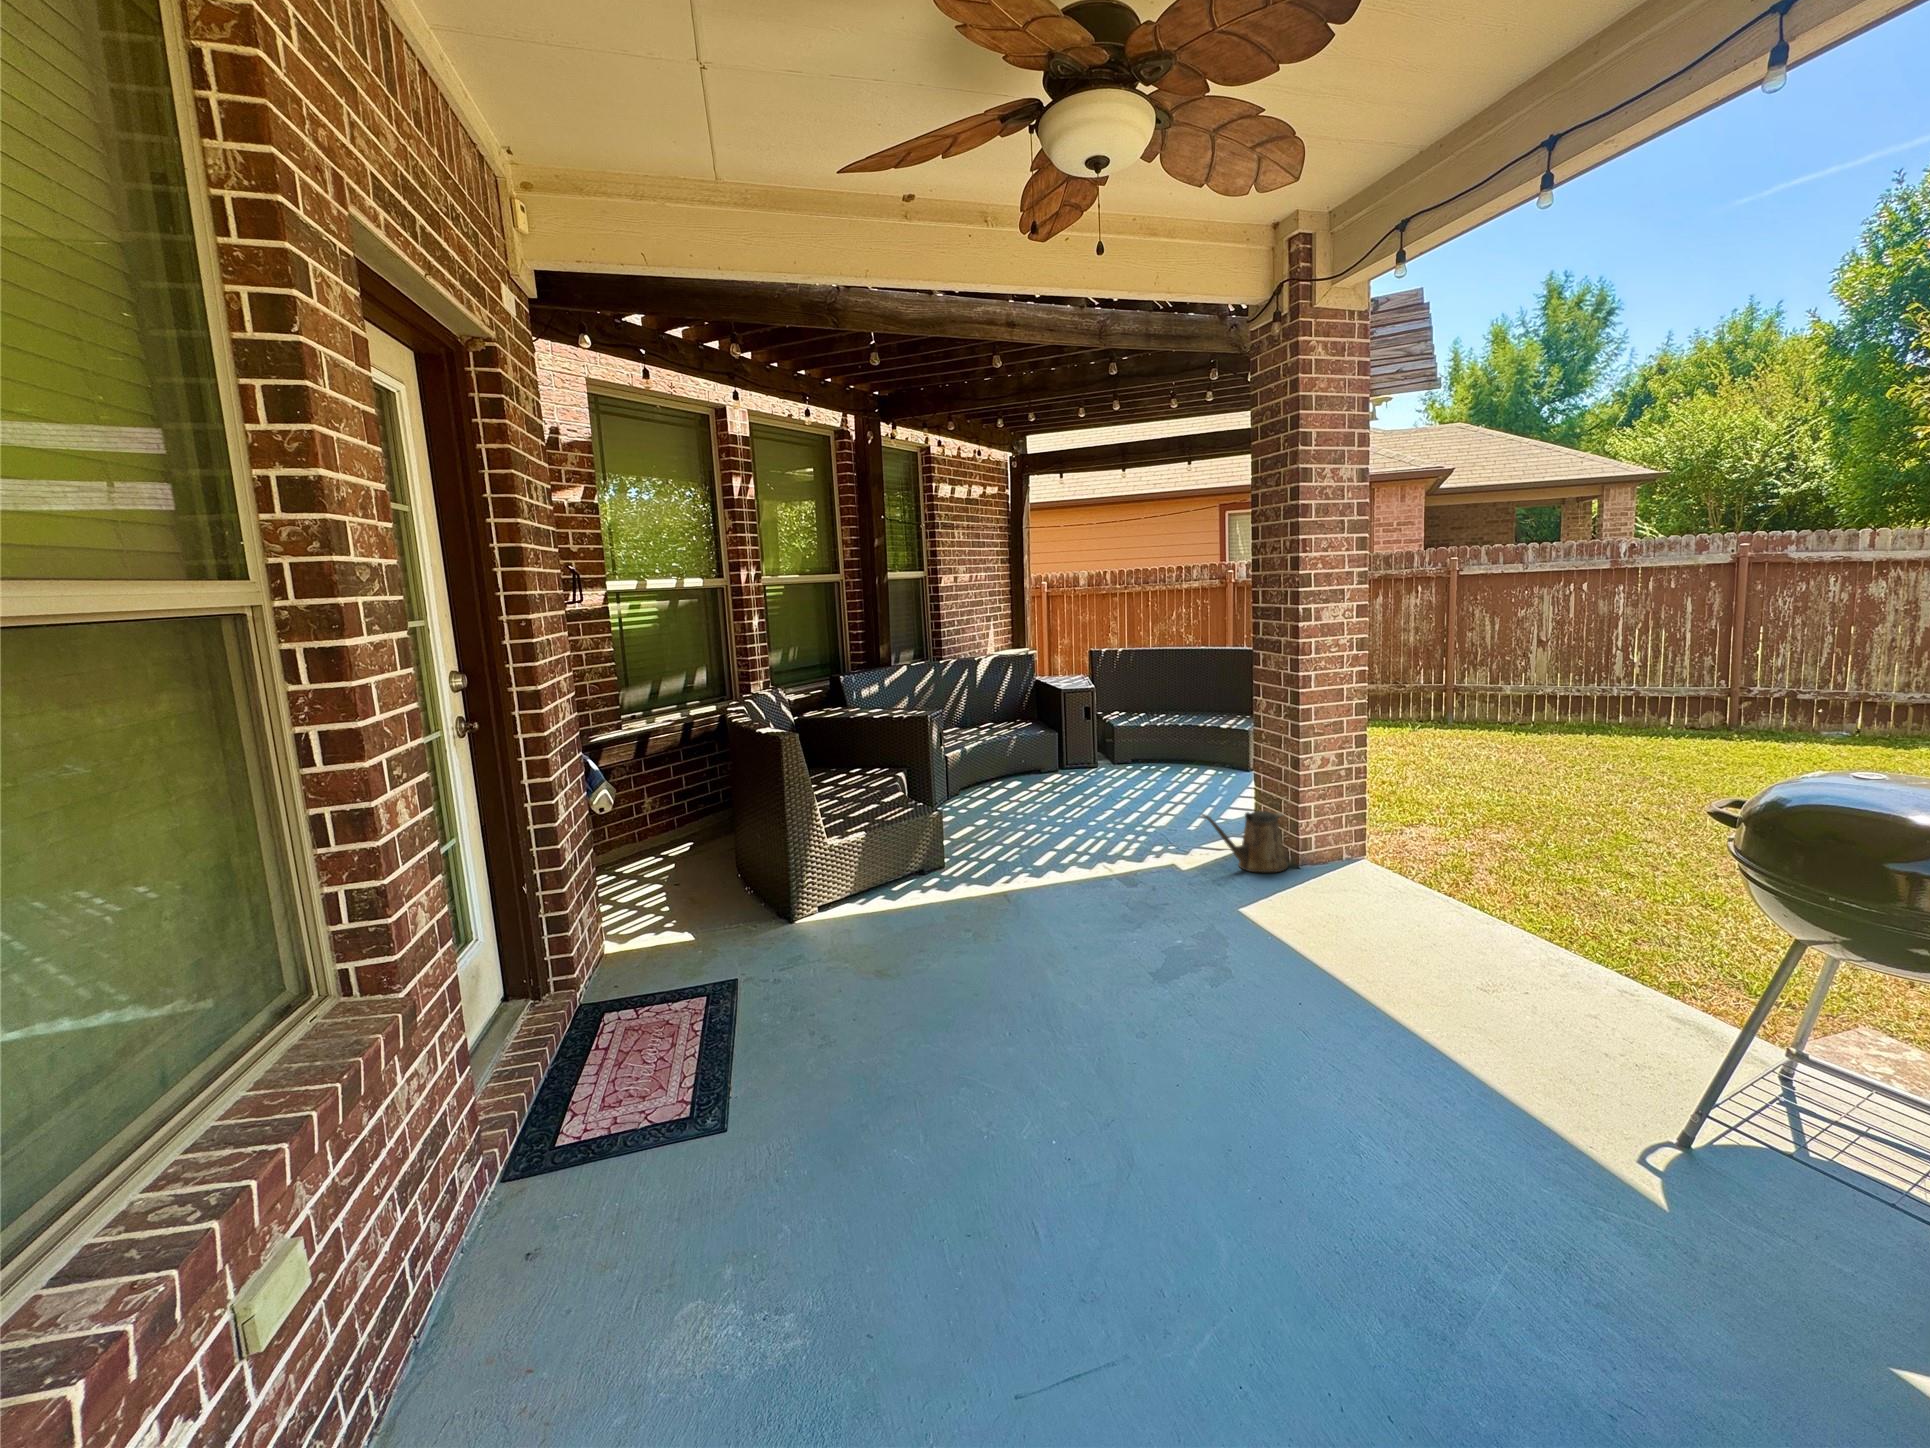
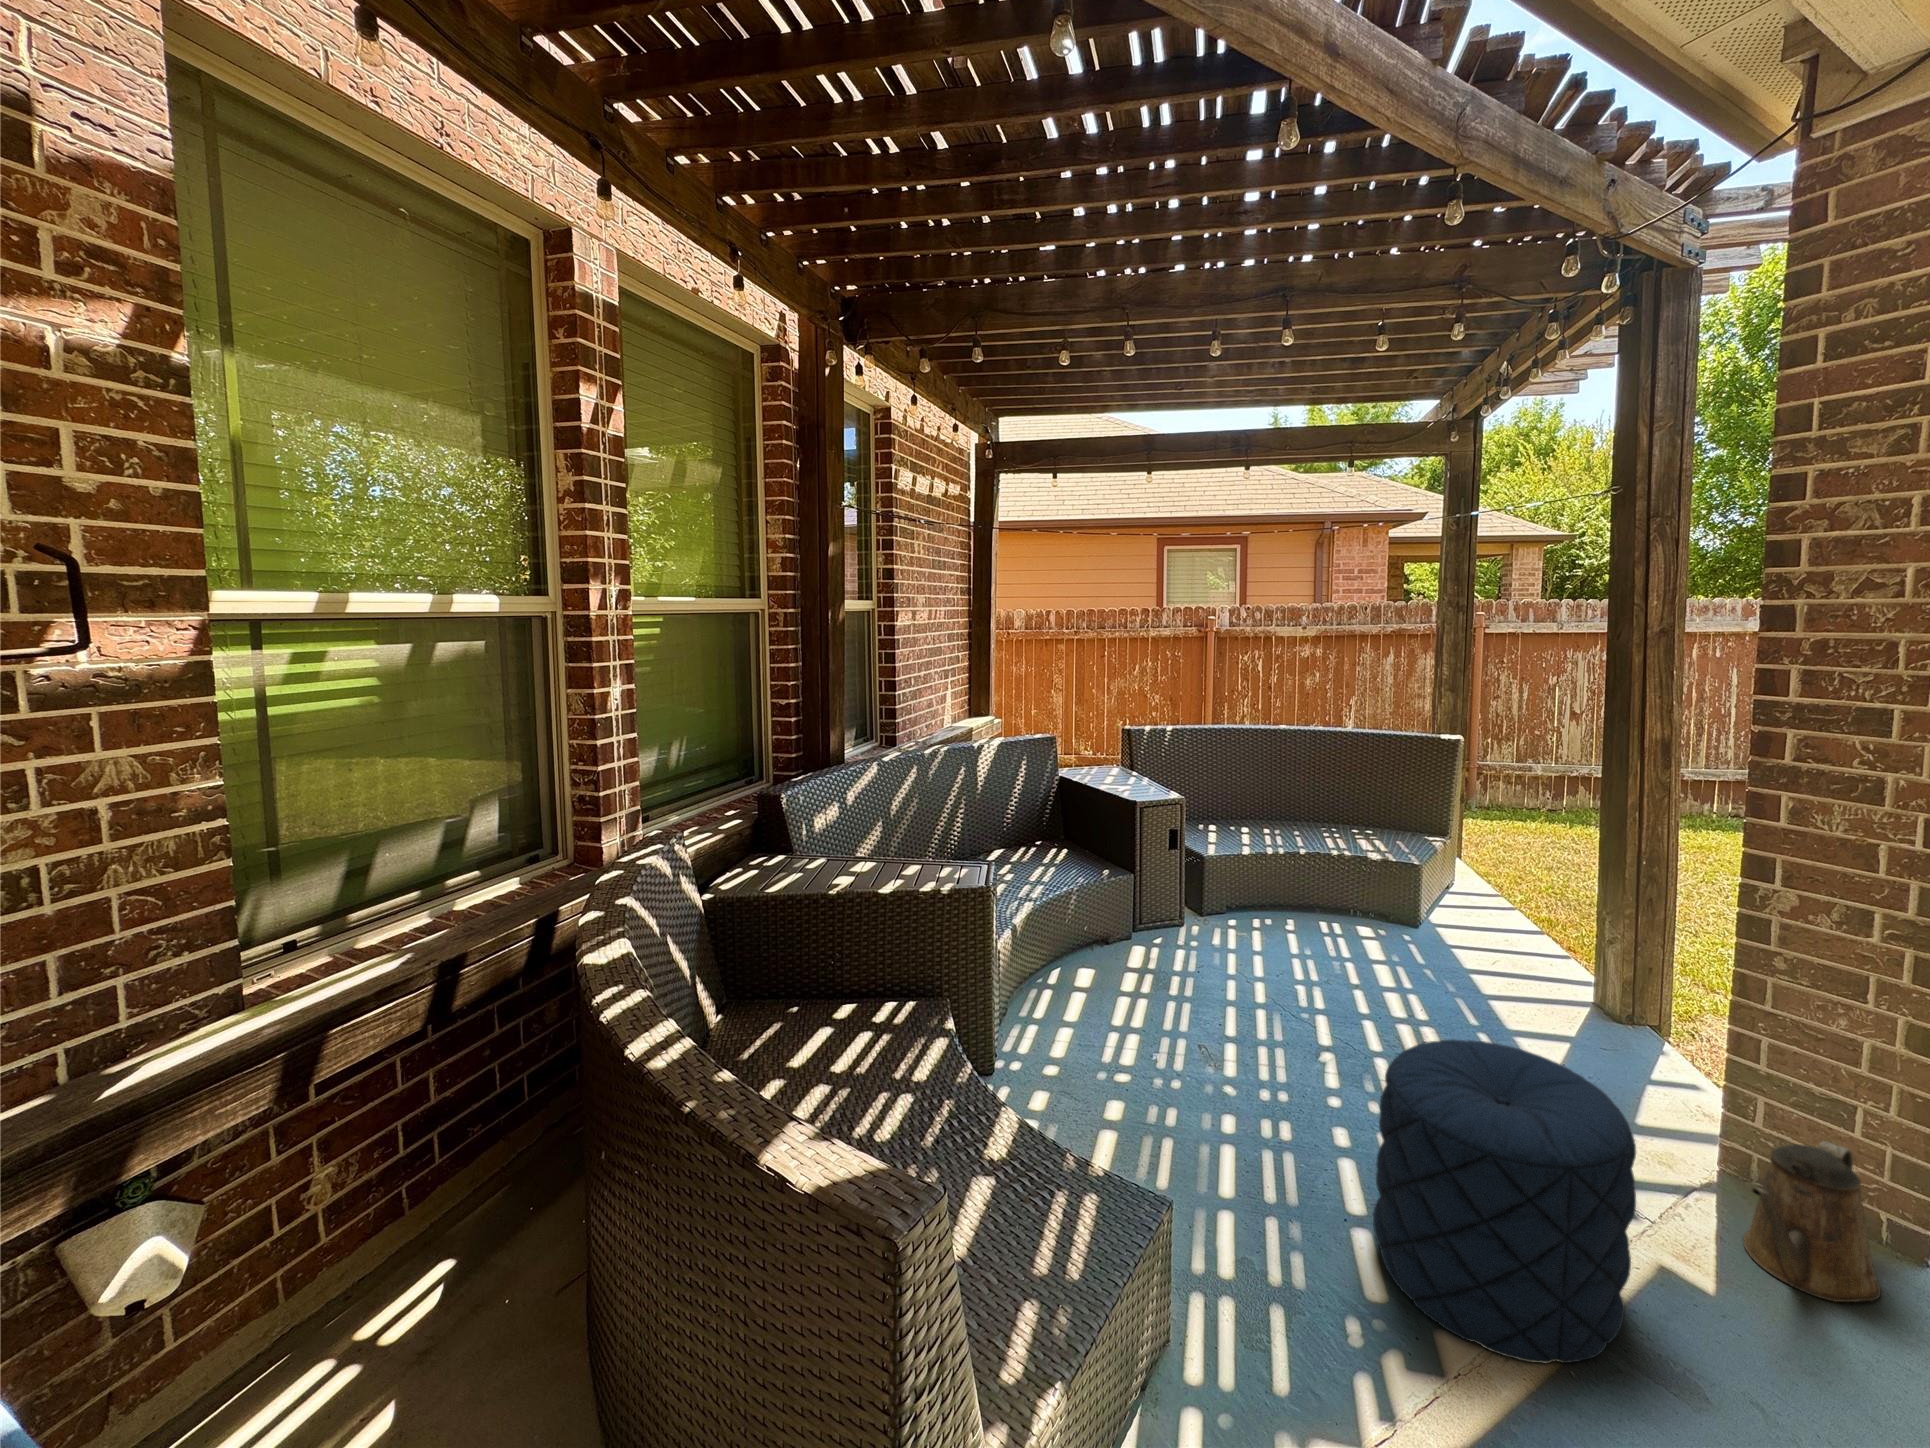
pouf: none [1058,767,1158,879] -> present [1373,1039,1636,1363]

